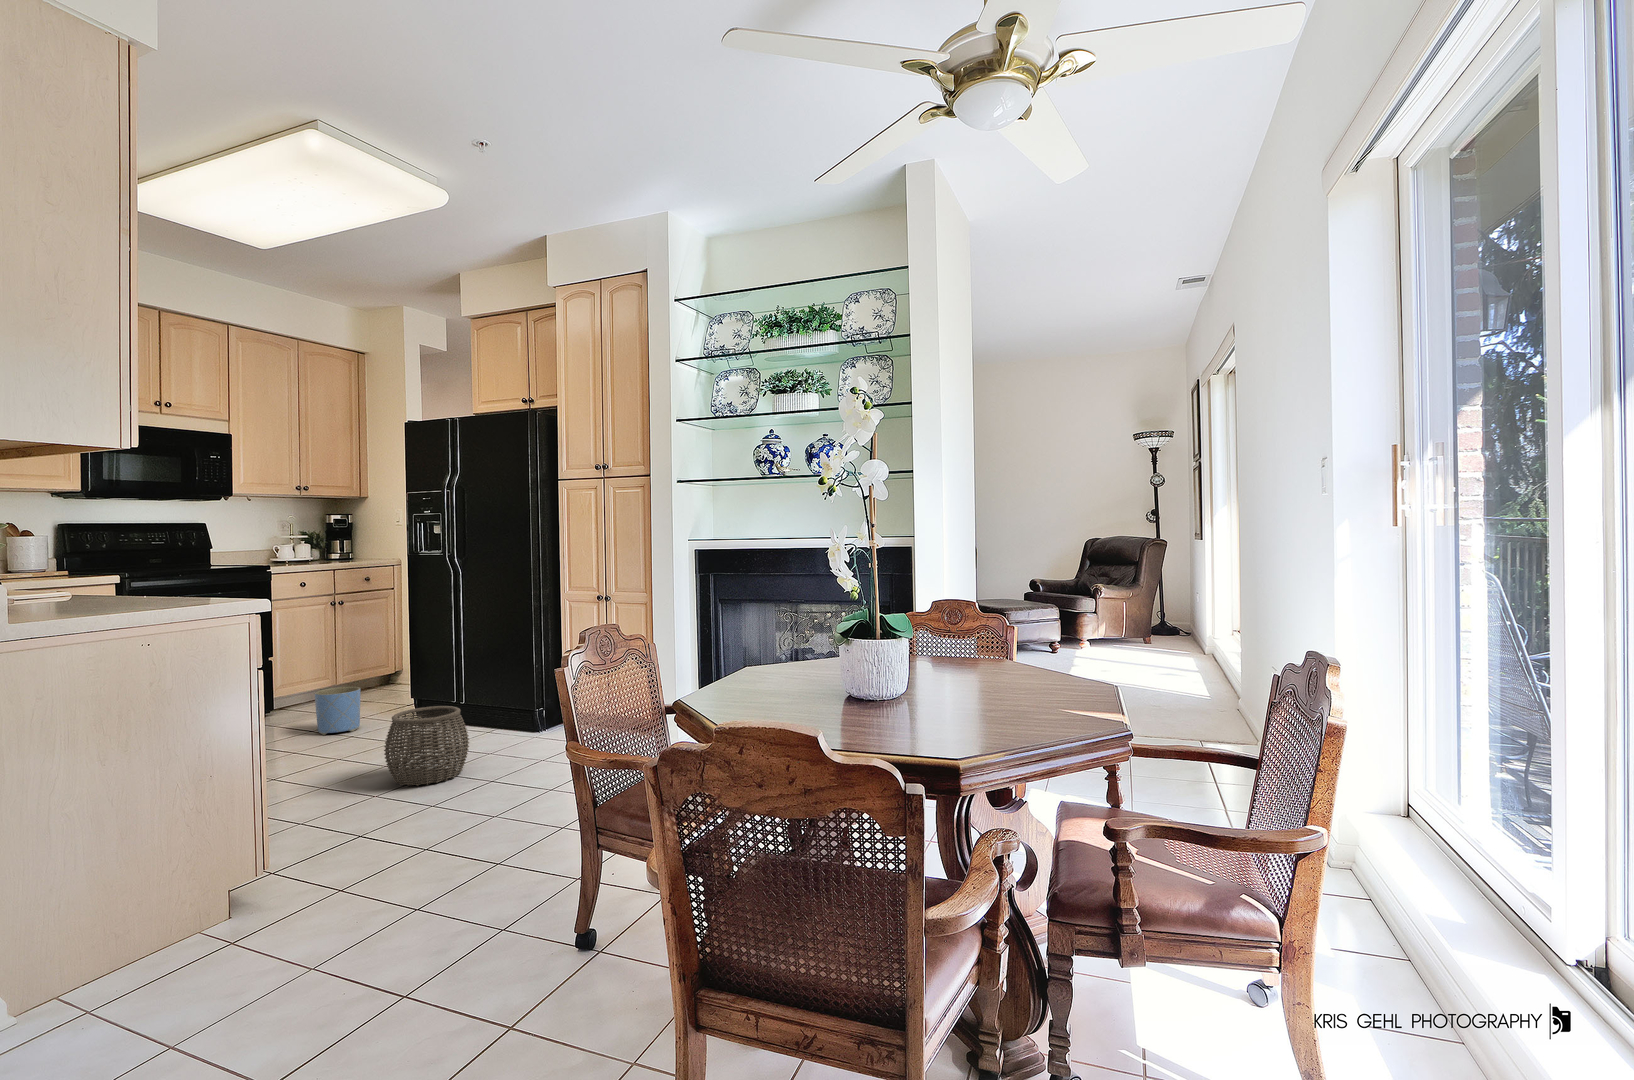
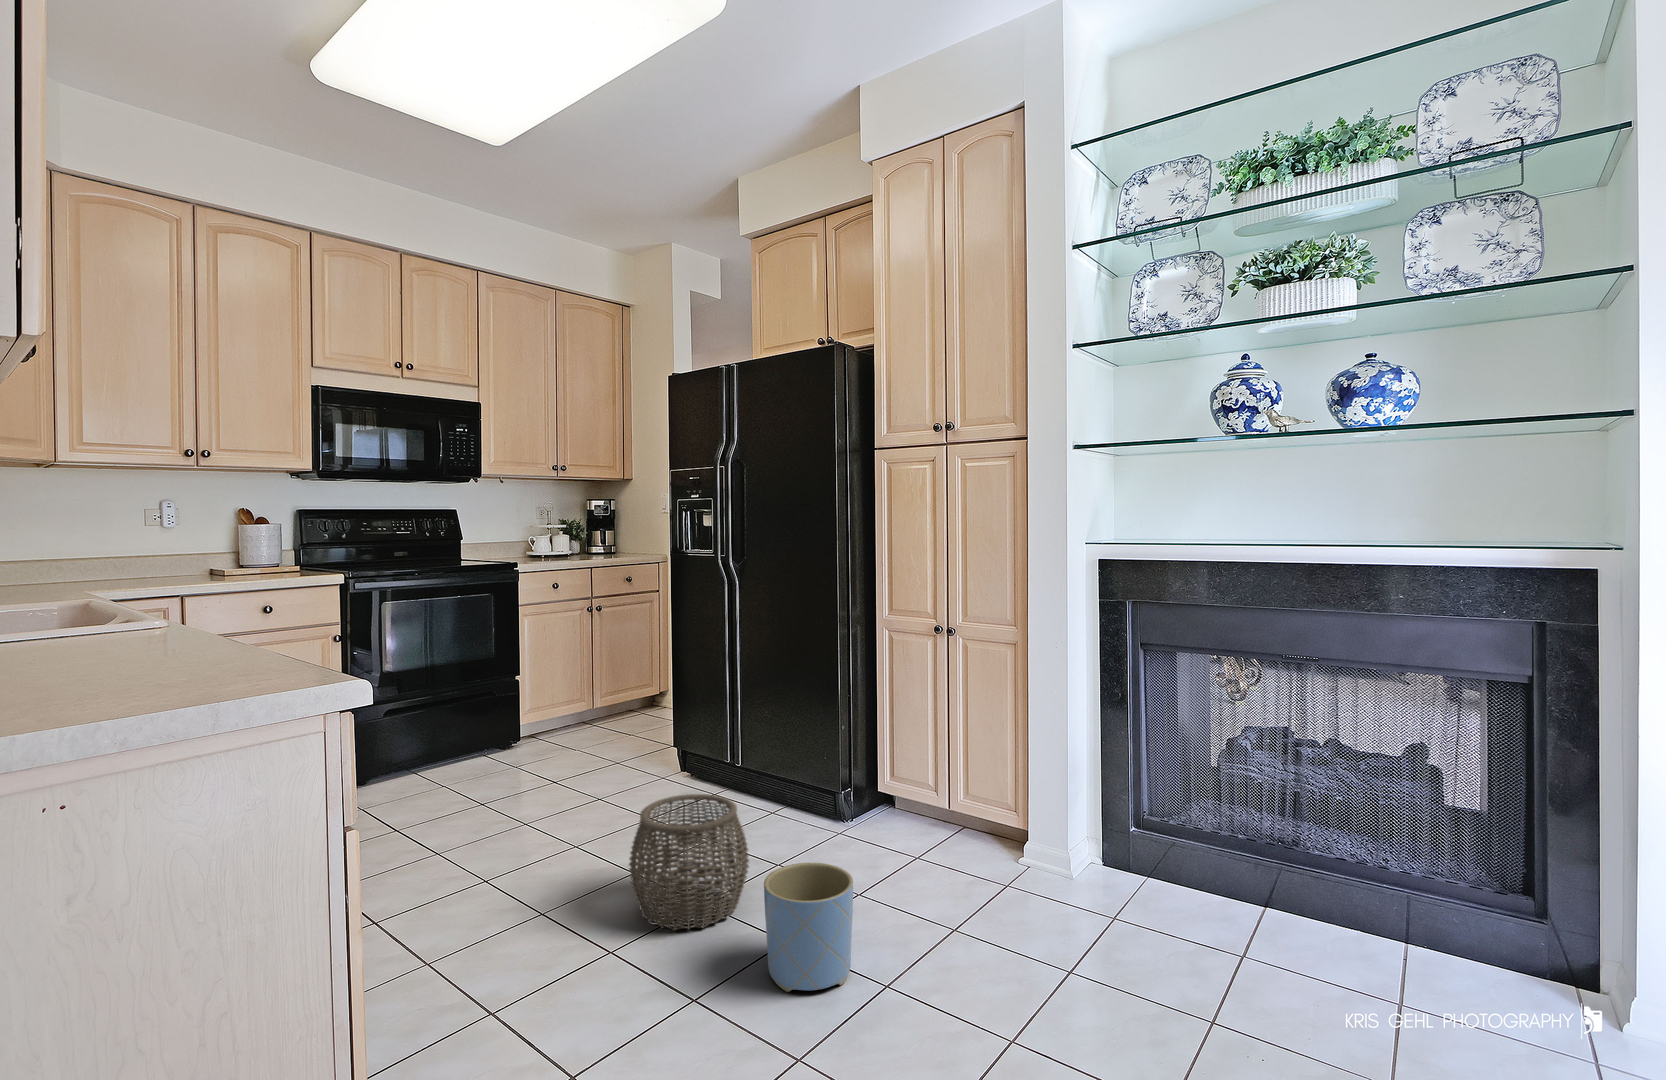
planter: present [315,687,360,735] -> present [764,863,853,992]

